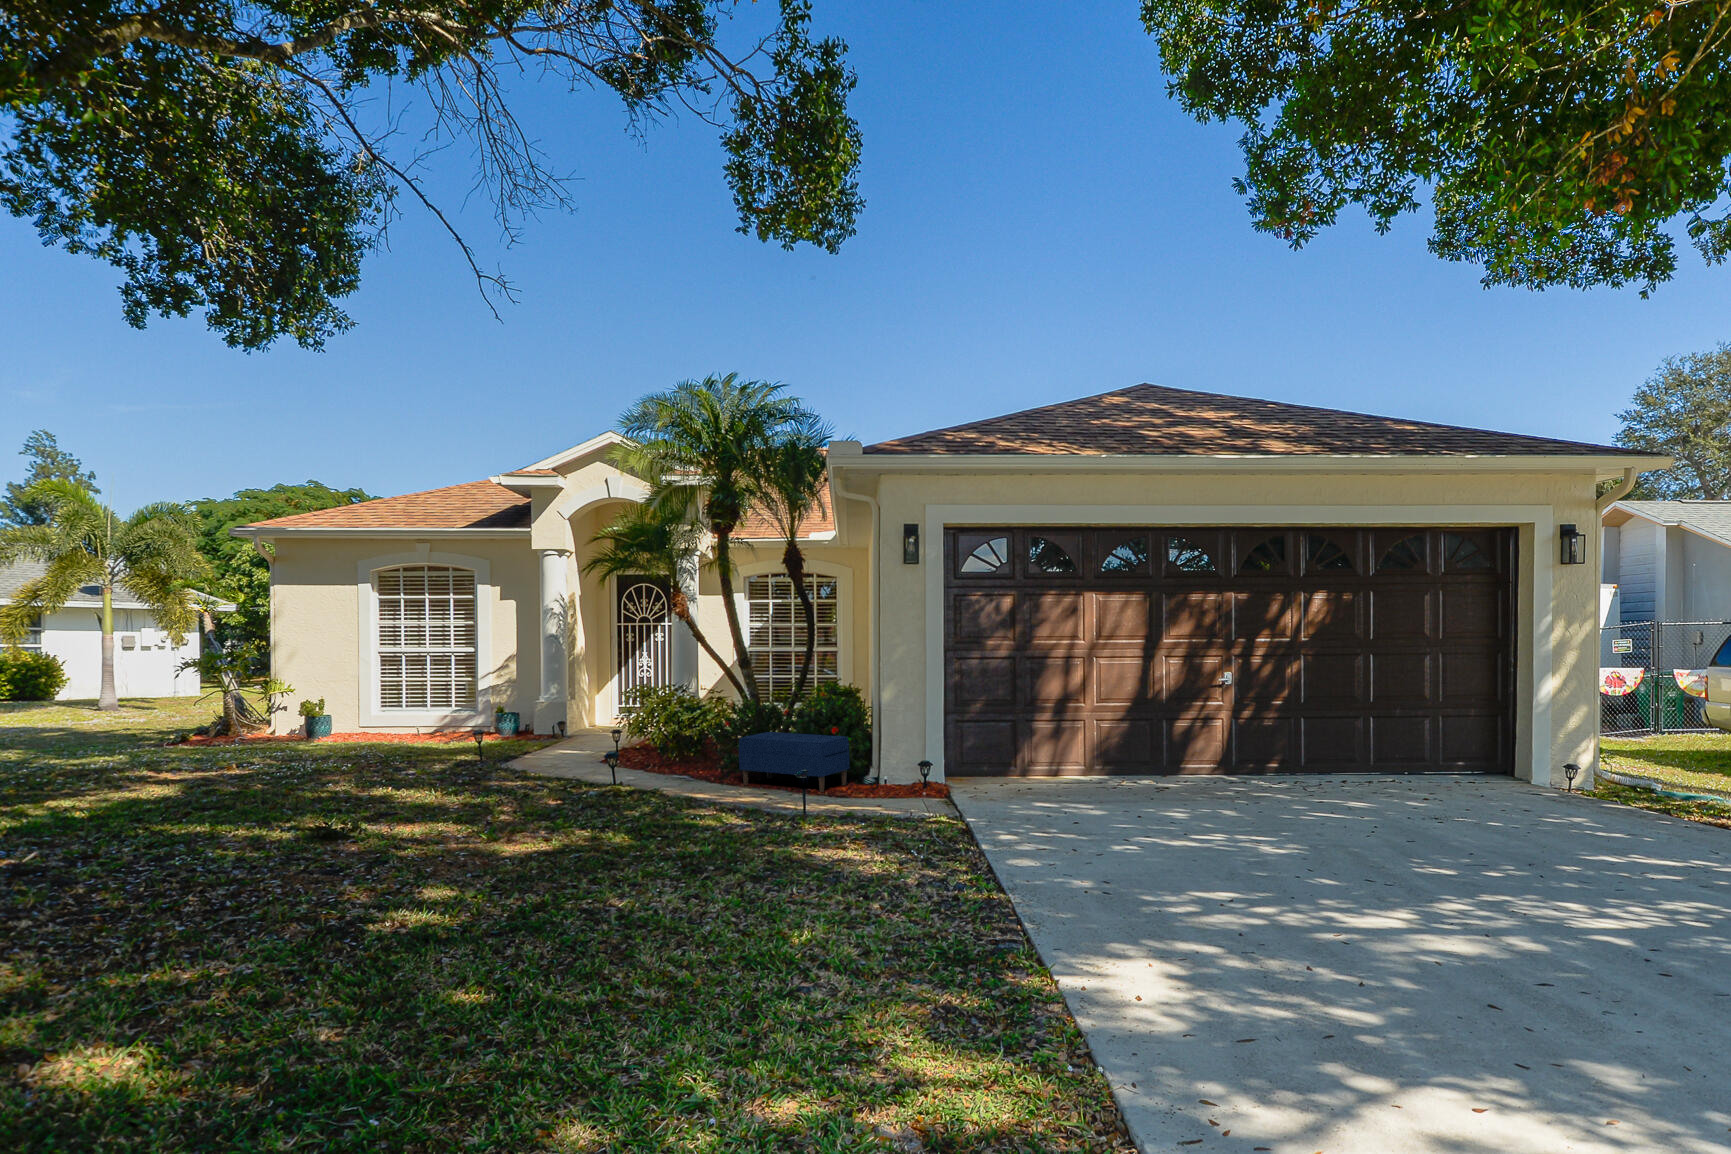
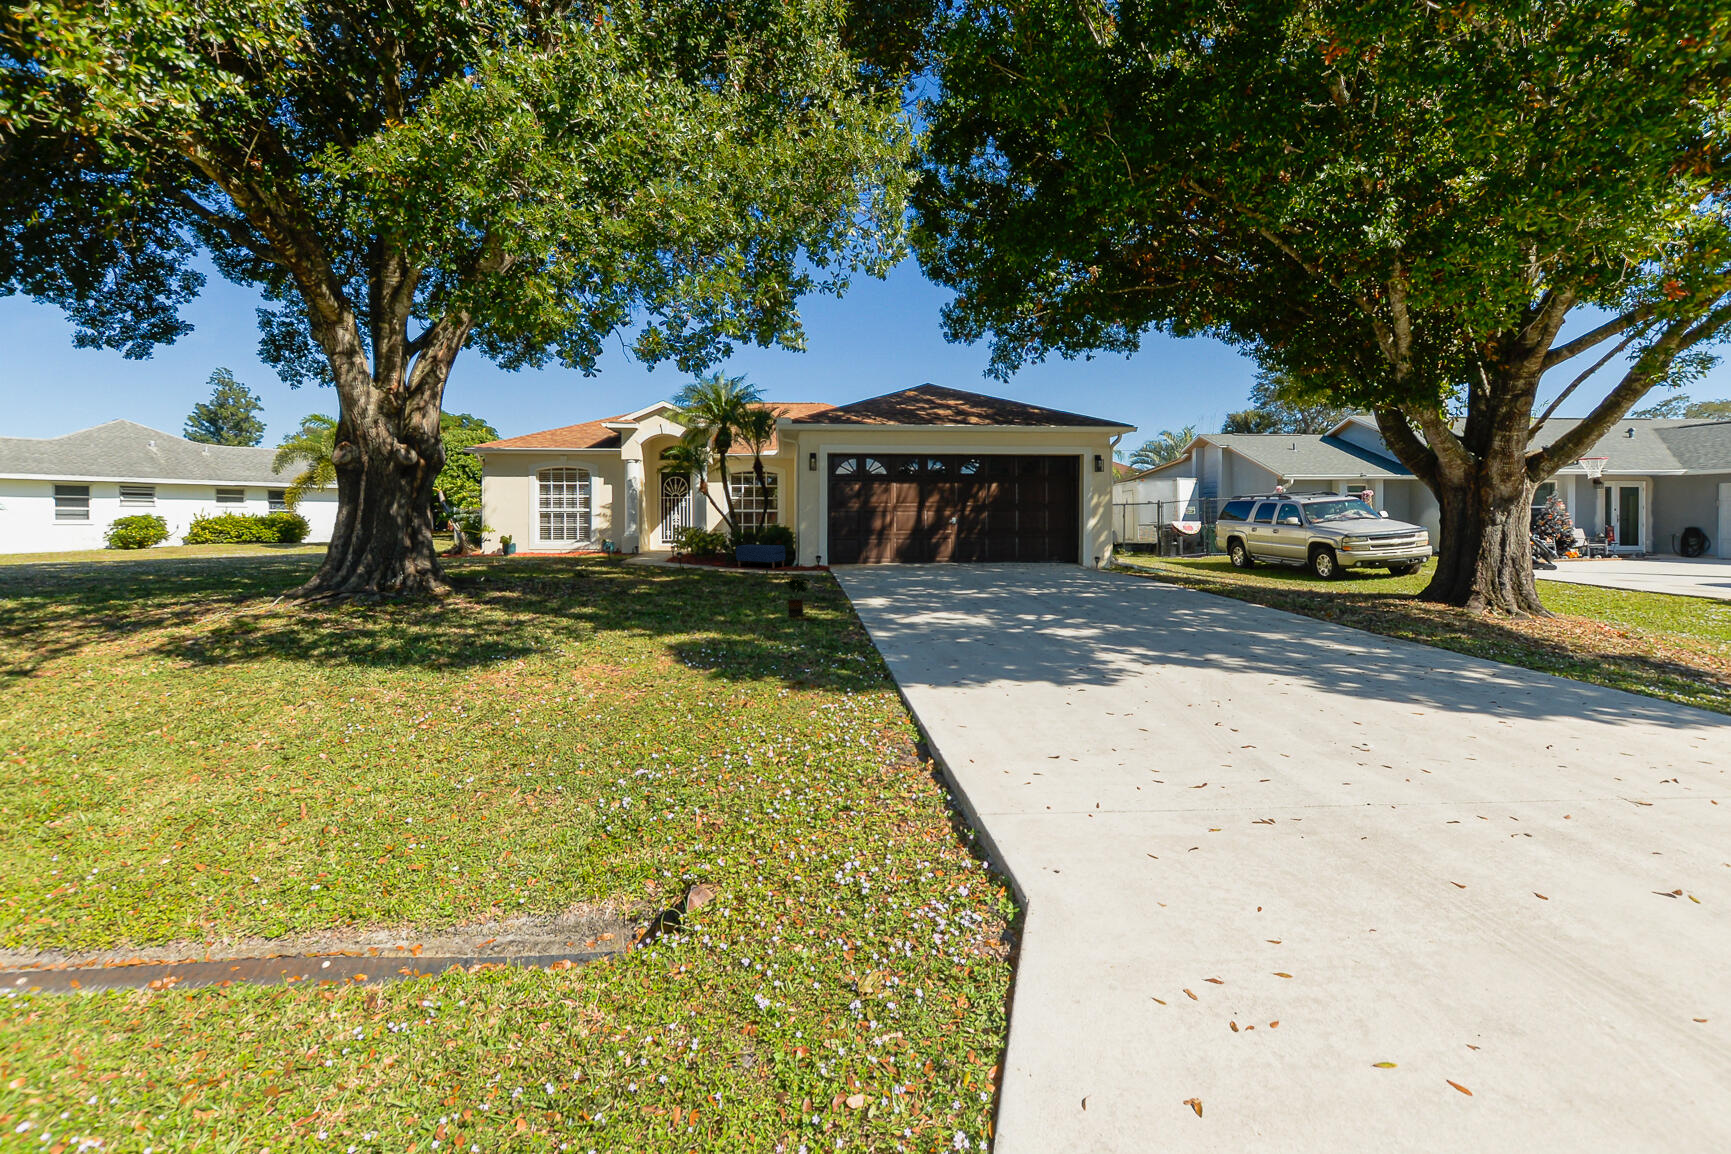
potted tree: none [833,939,921,1083] -> present [785,579,808,616]

